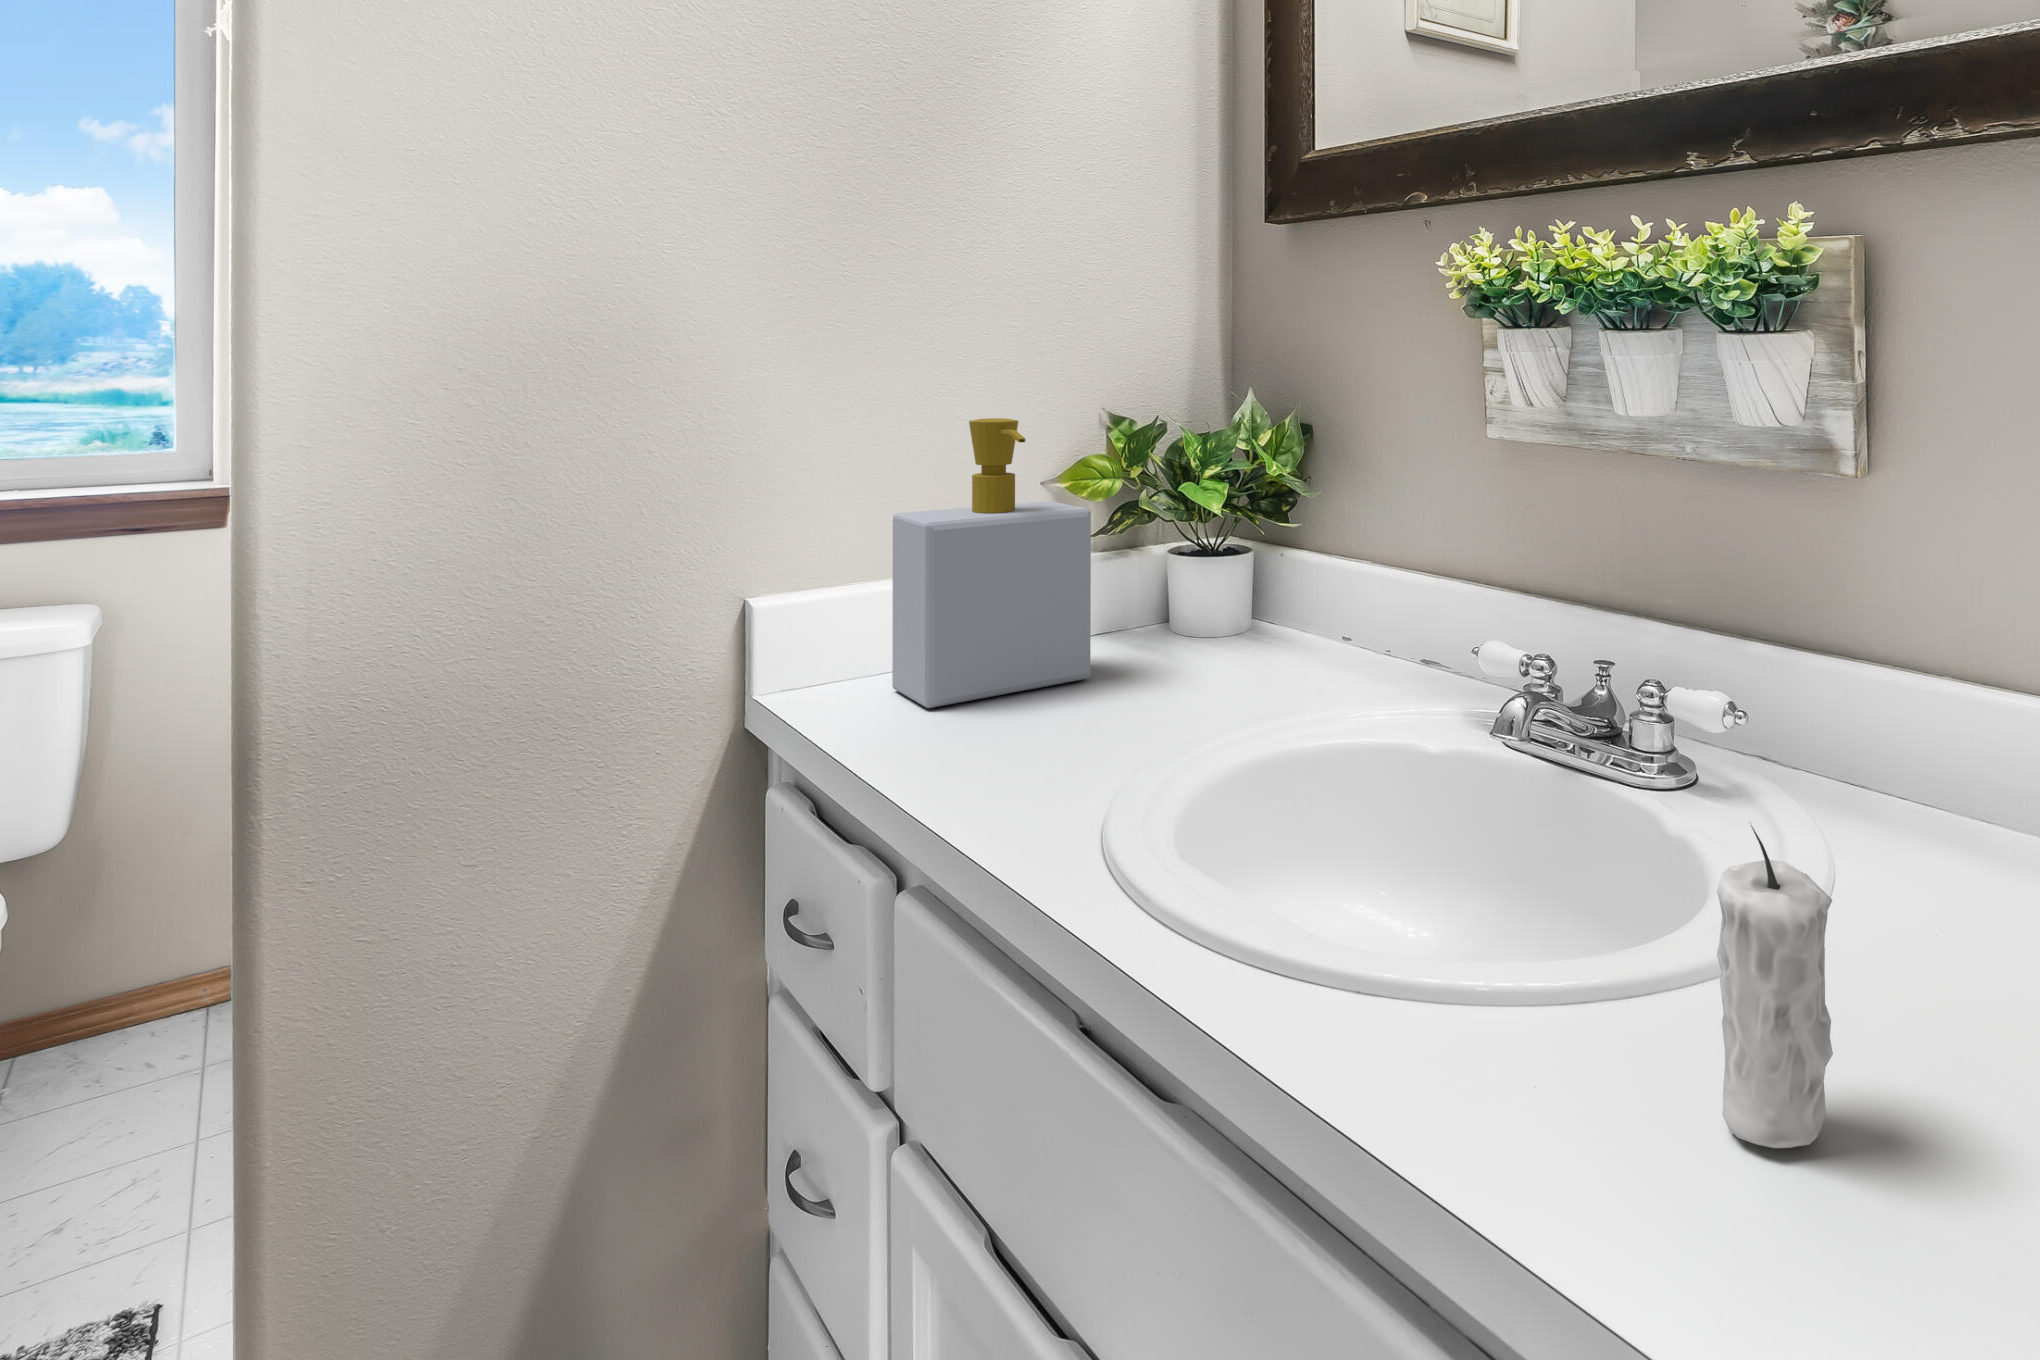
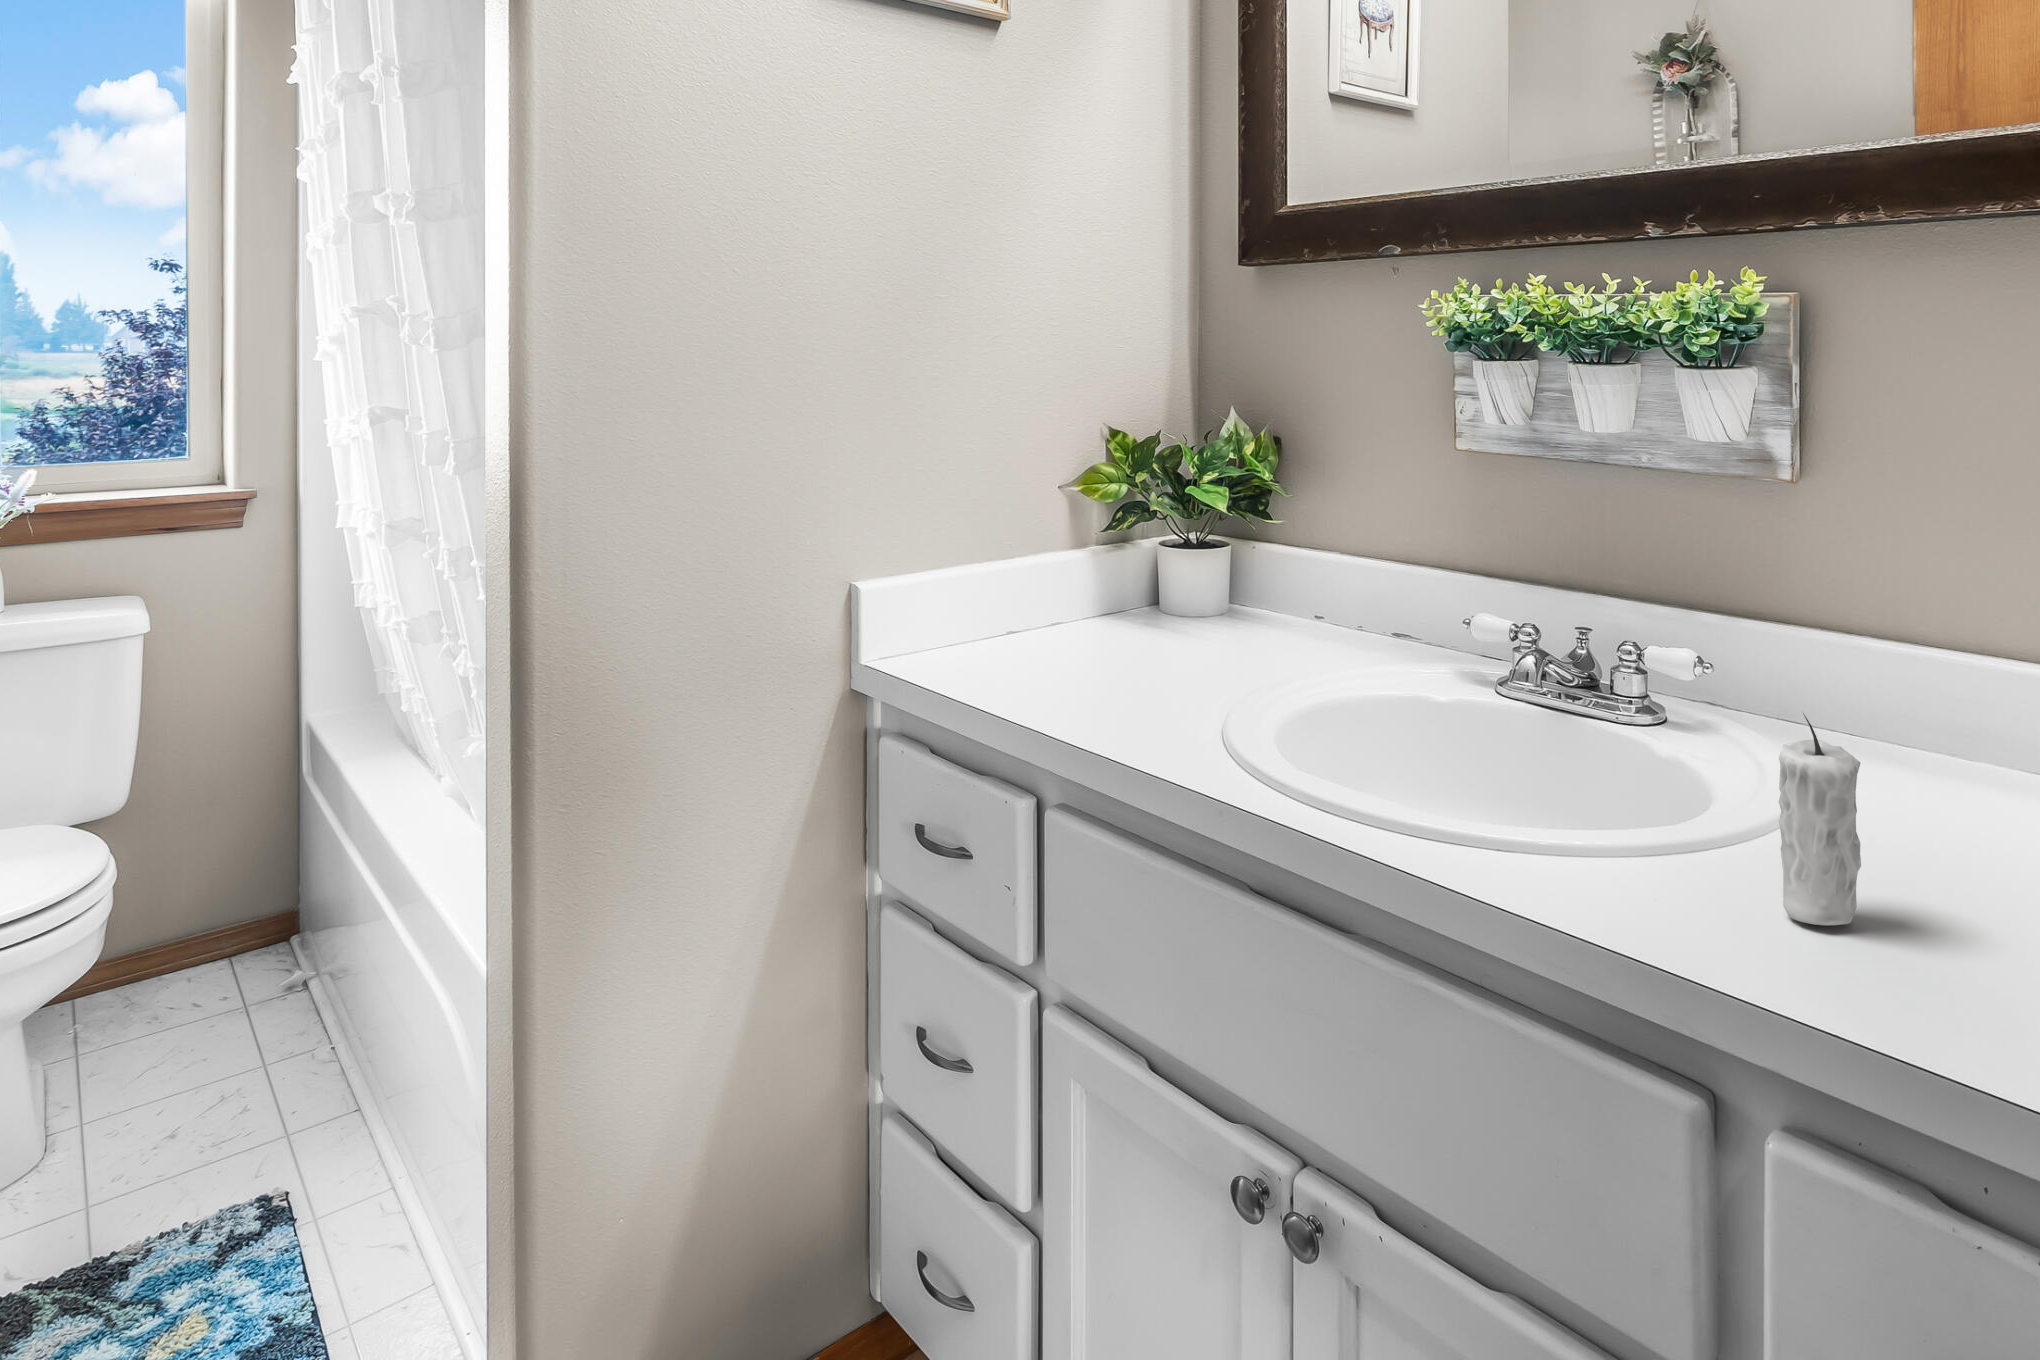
soap bottle: present [892,418,1091,708] -> none [971,433,1128,671]

